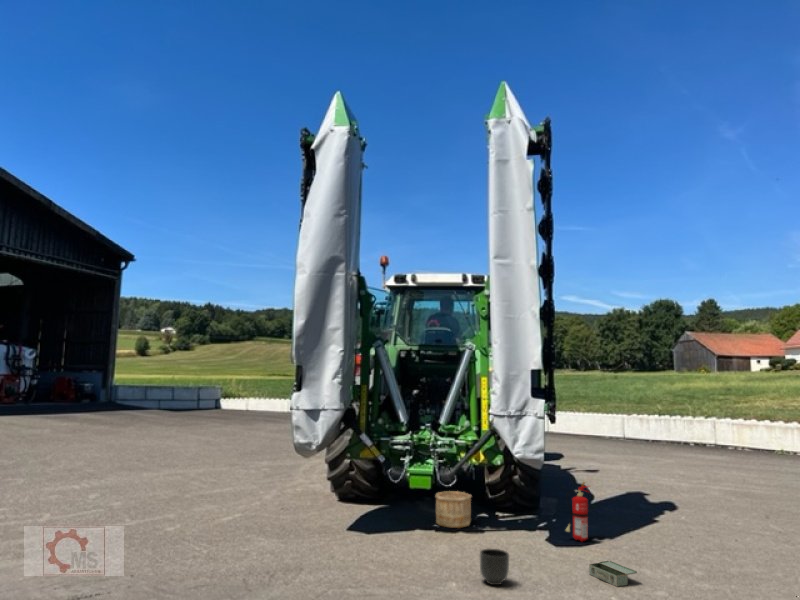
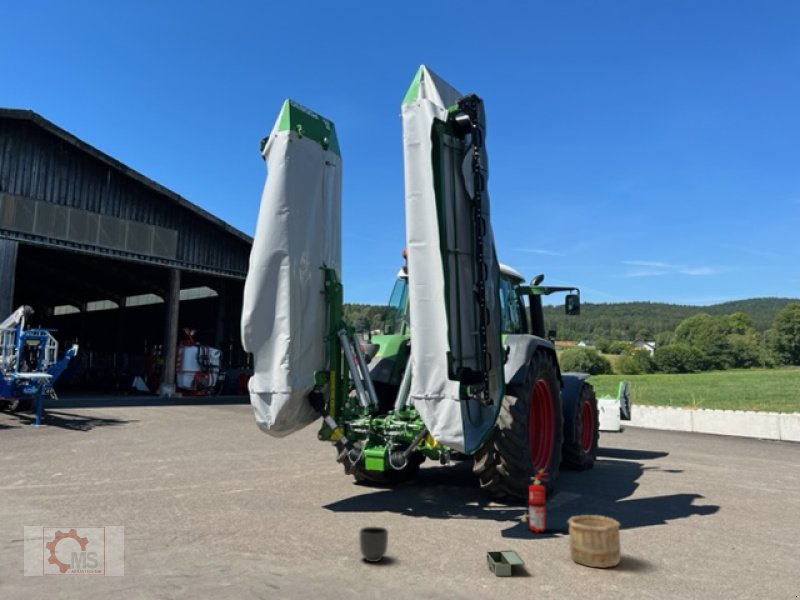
wooden bucket: present [435,491,472,528] -> present [568,515,620,568]

